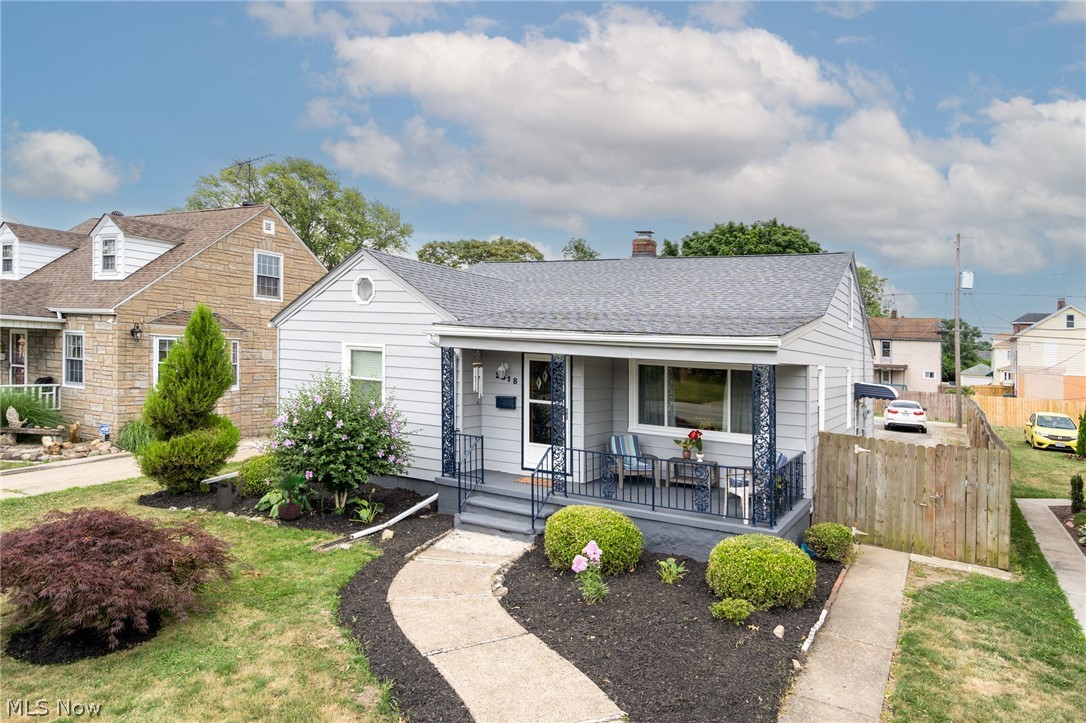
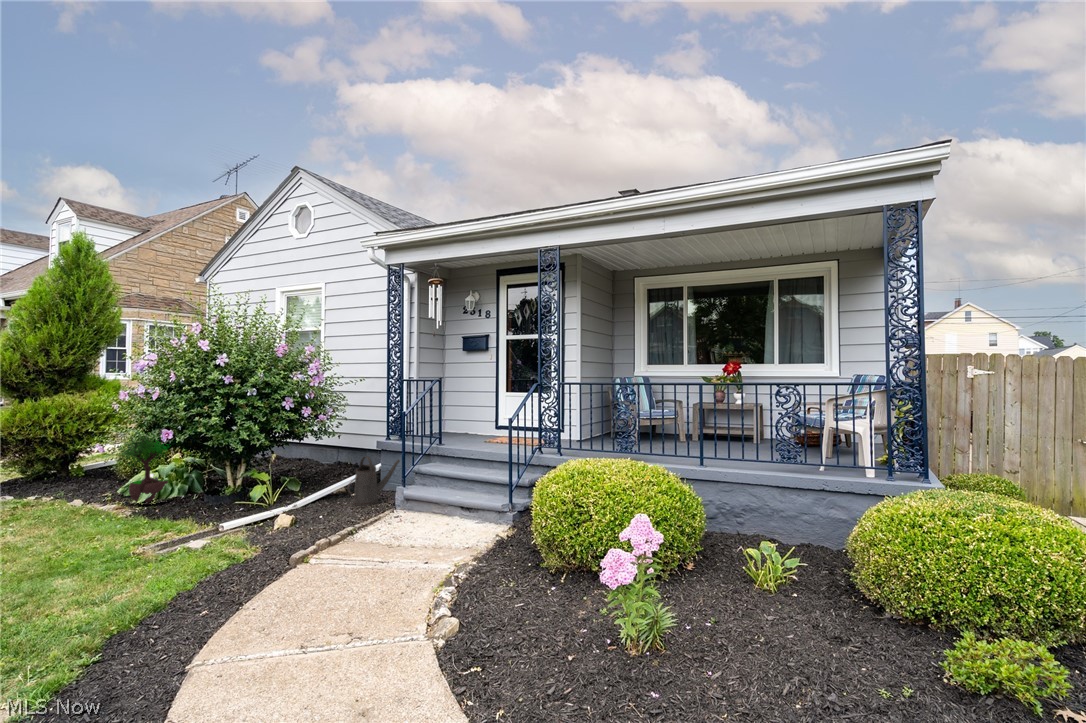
watering can: present [213,478,246,510] -> present [348,456,400,506]

